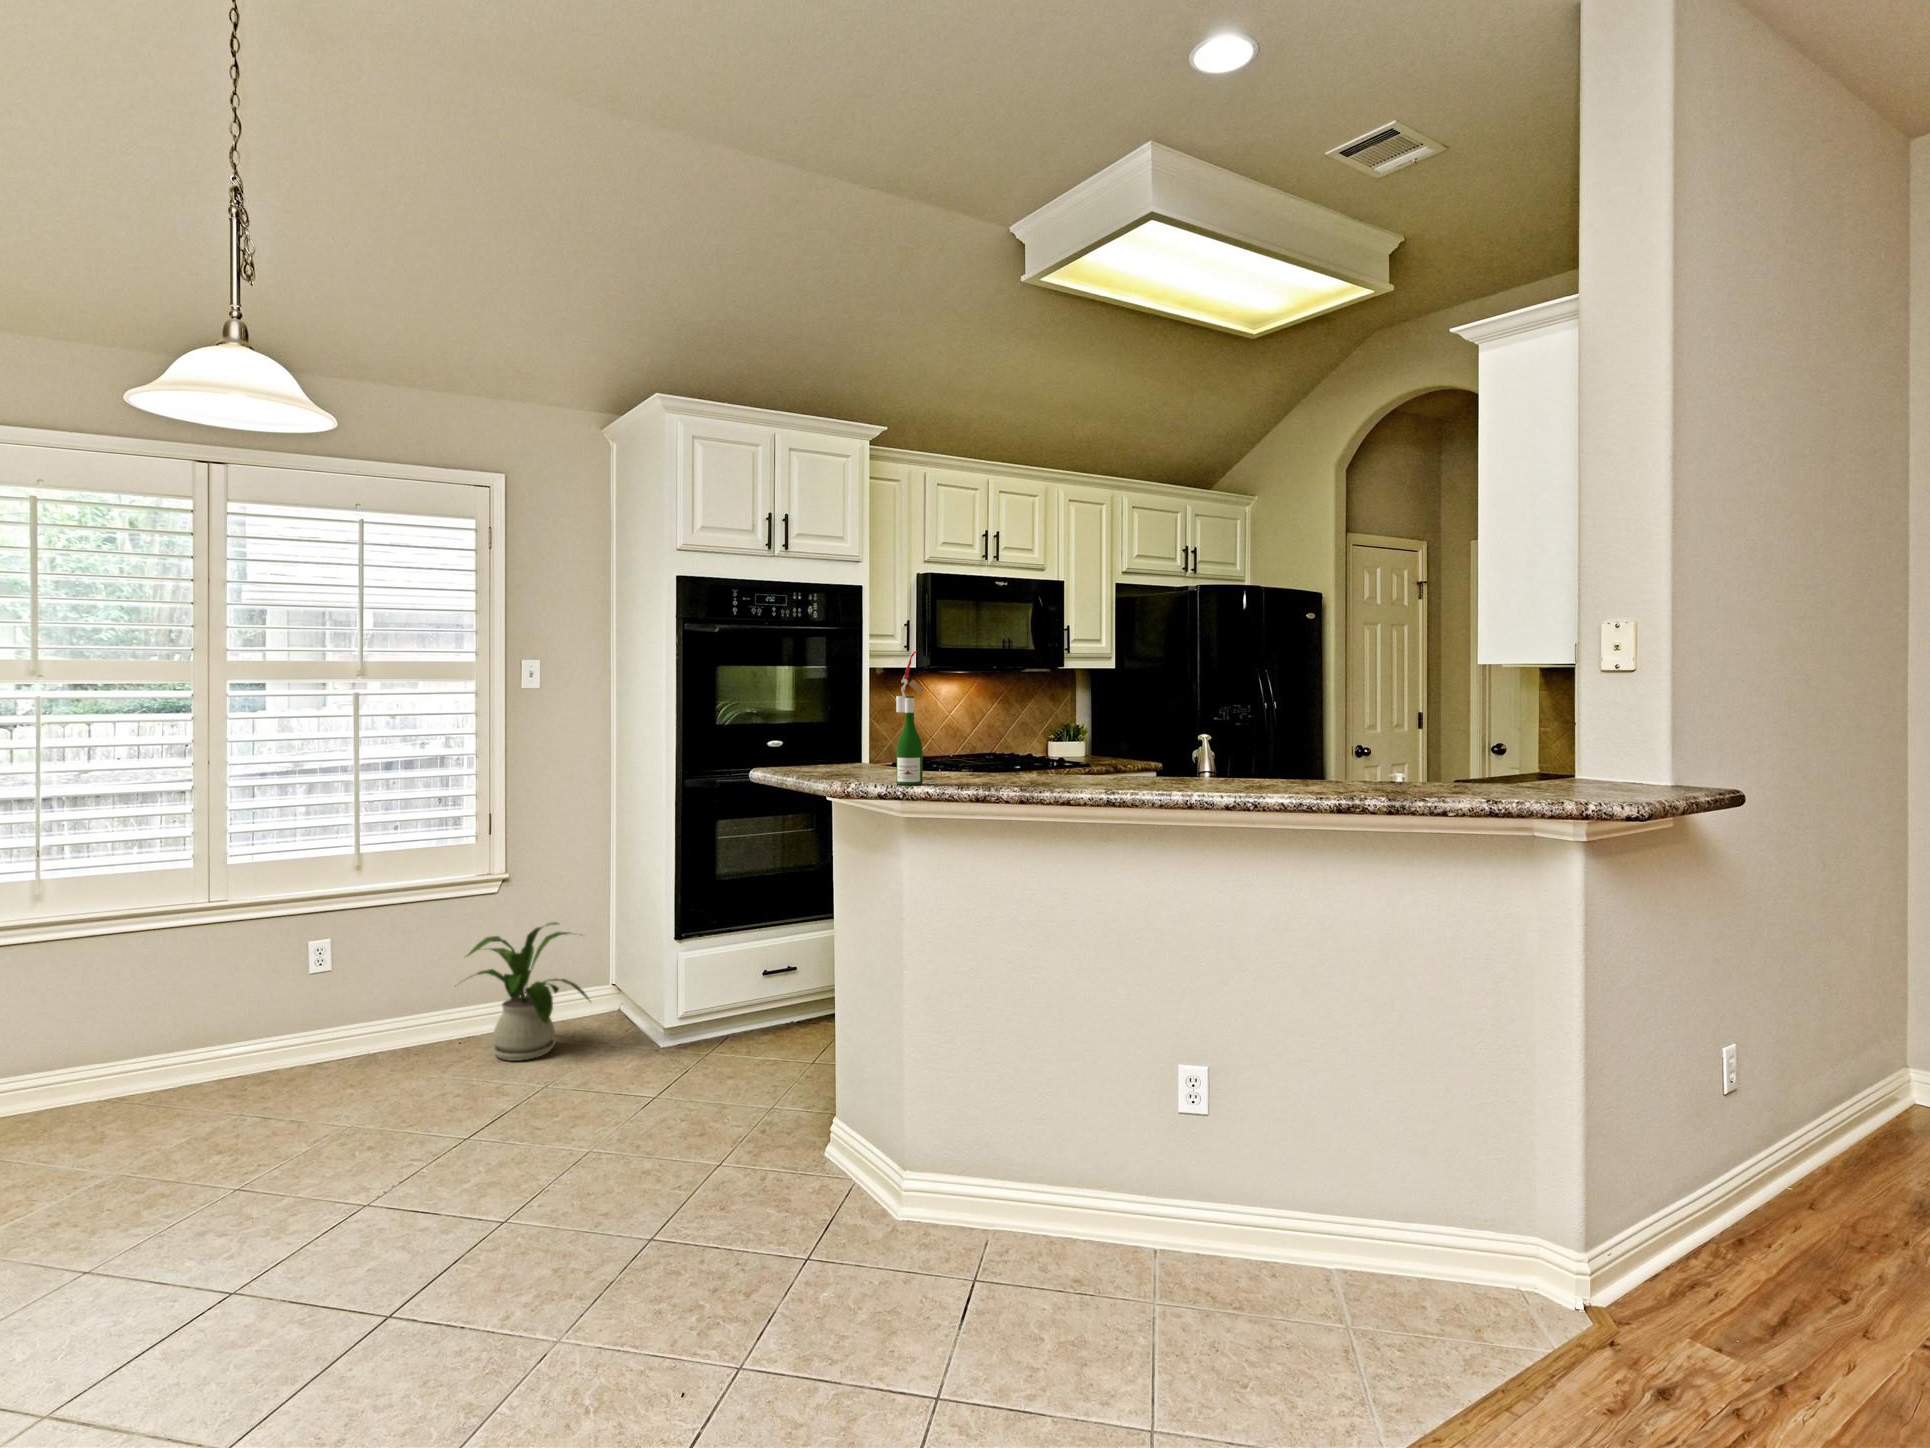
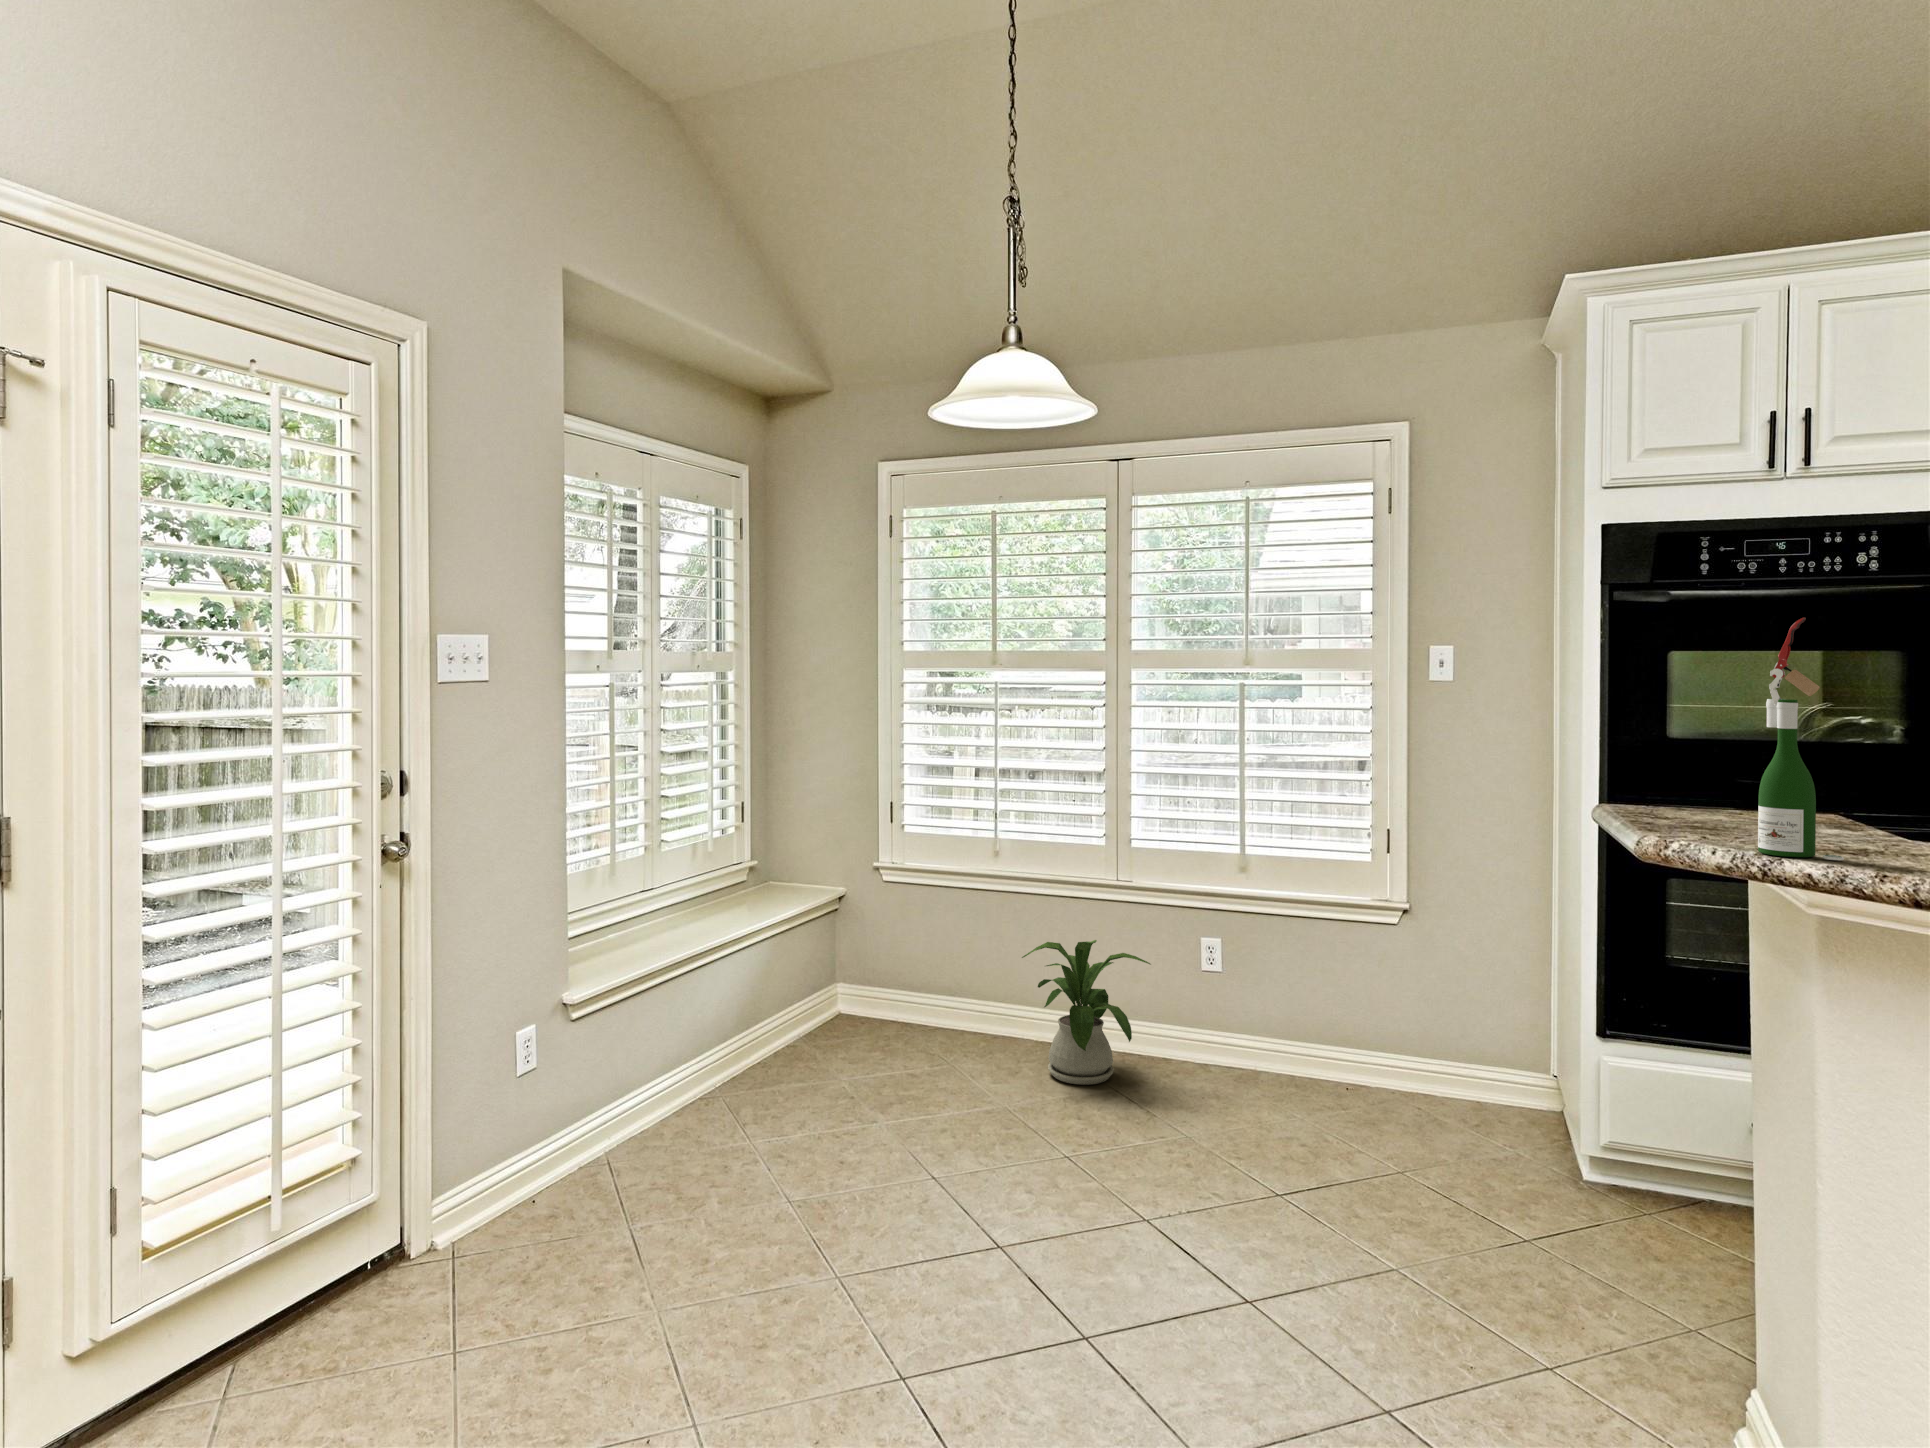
house plant: present [467,922,589,1061] -> present [1022,940,1150,1085]

